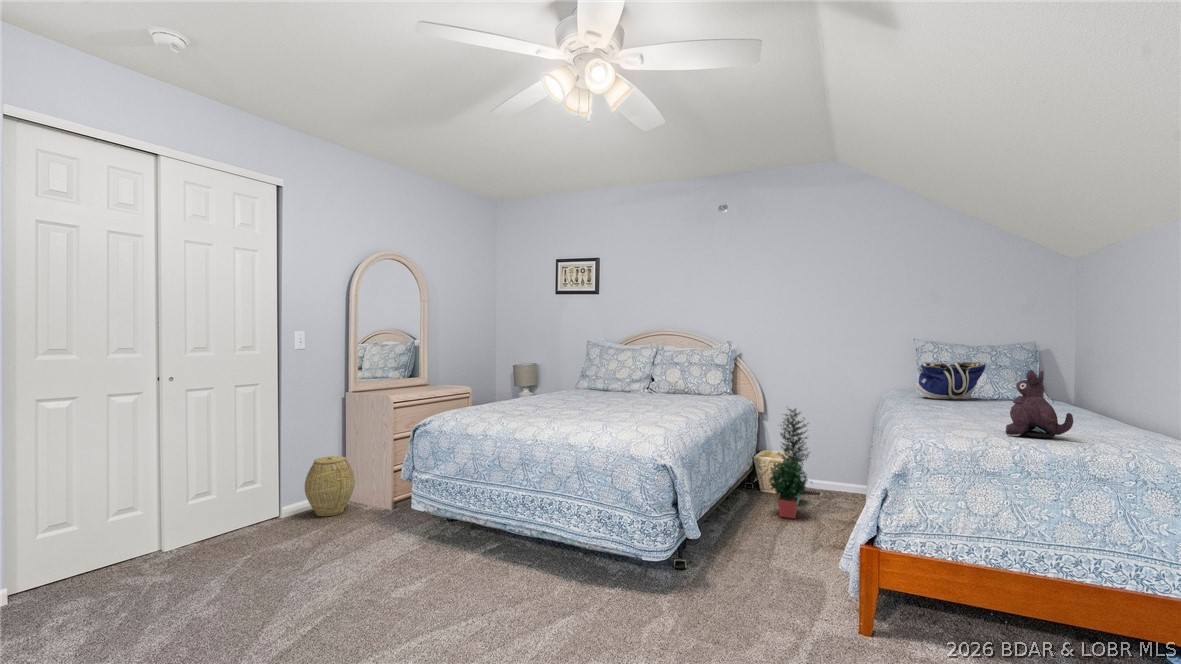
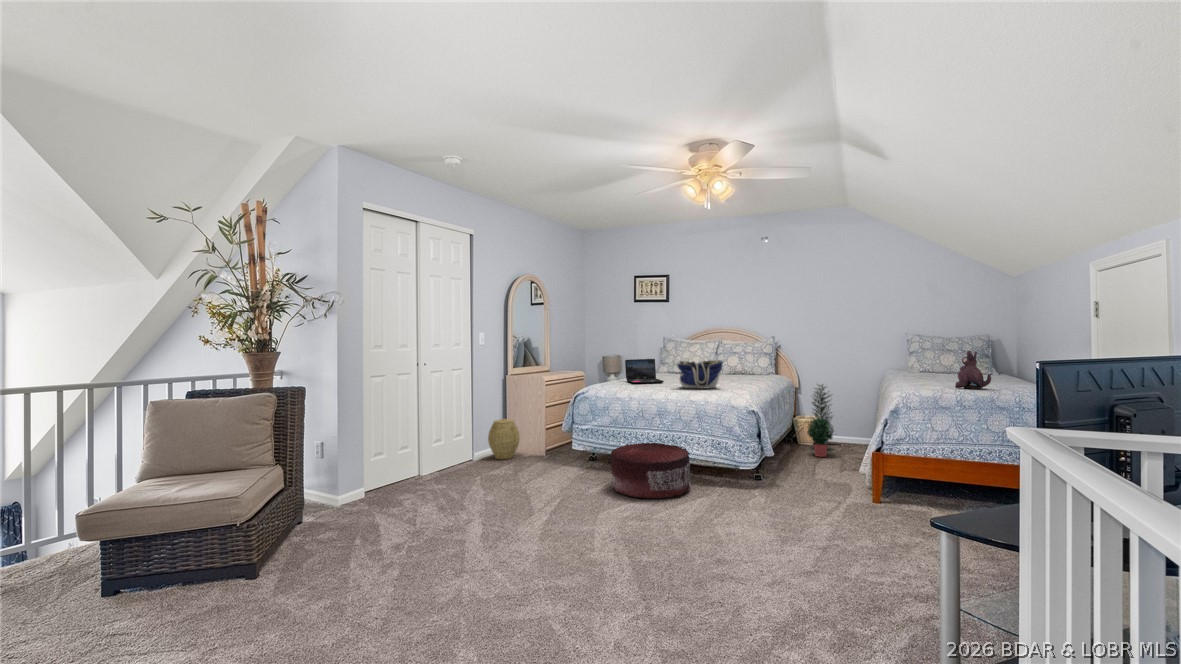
tote bag: present [916,361,986,400] -> present [677,360,723,389]
laptop: none [505,372,556,409] -> present [625,359,664,383]
pouf: none [426,506,562,619] -> present [611,443,691,498]

